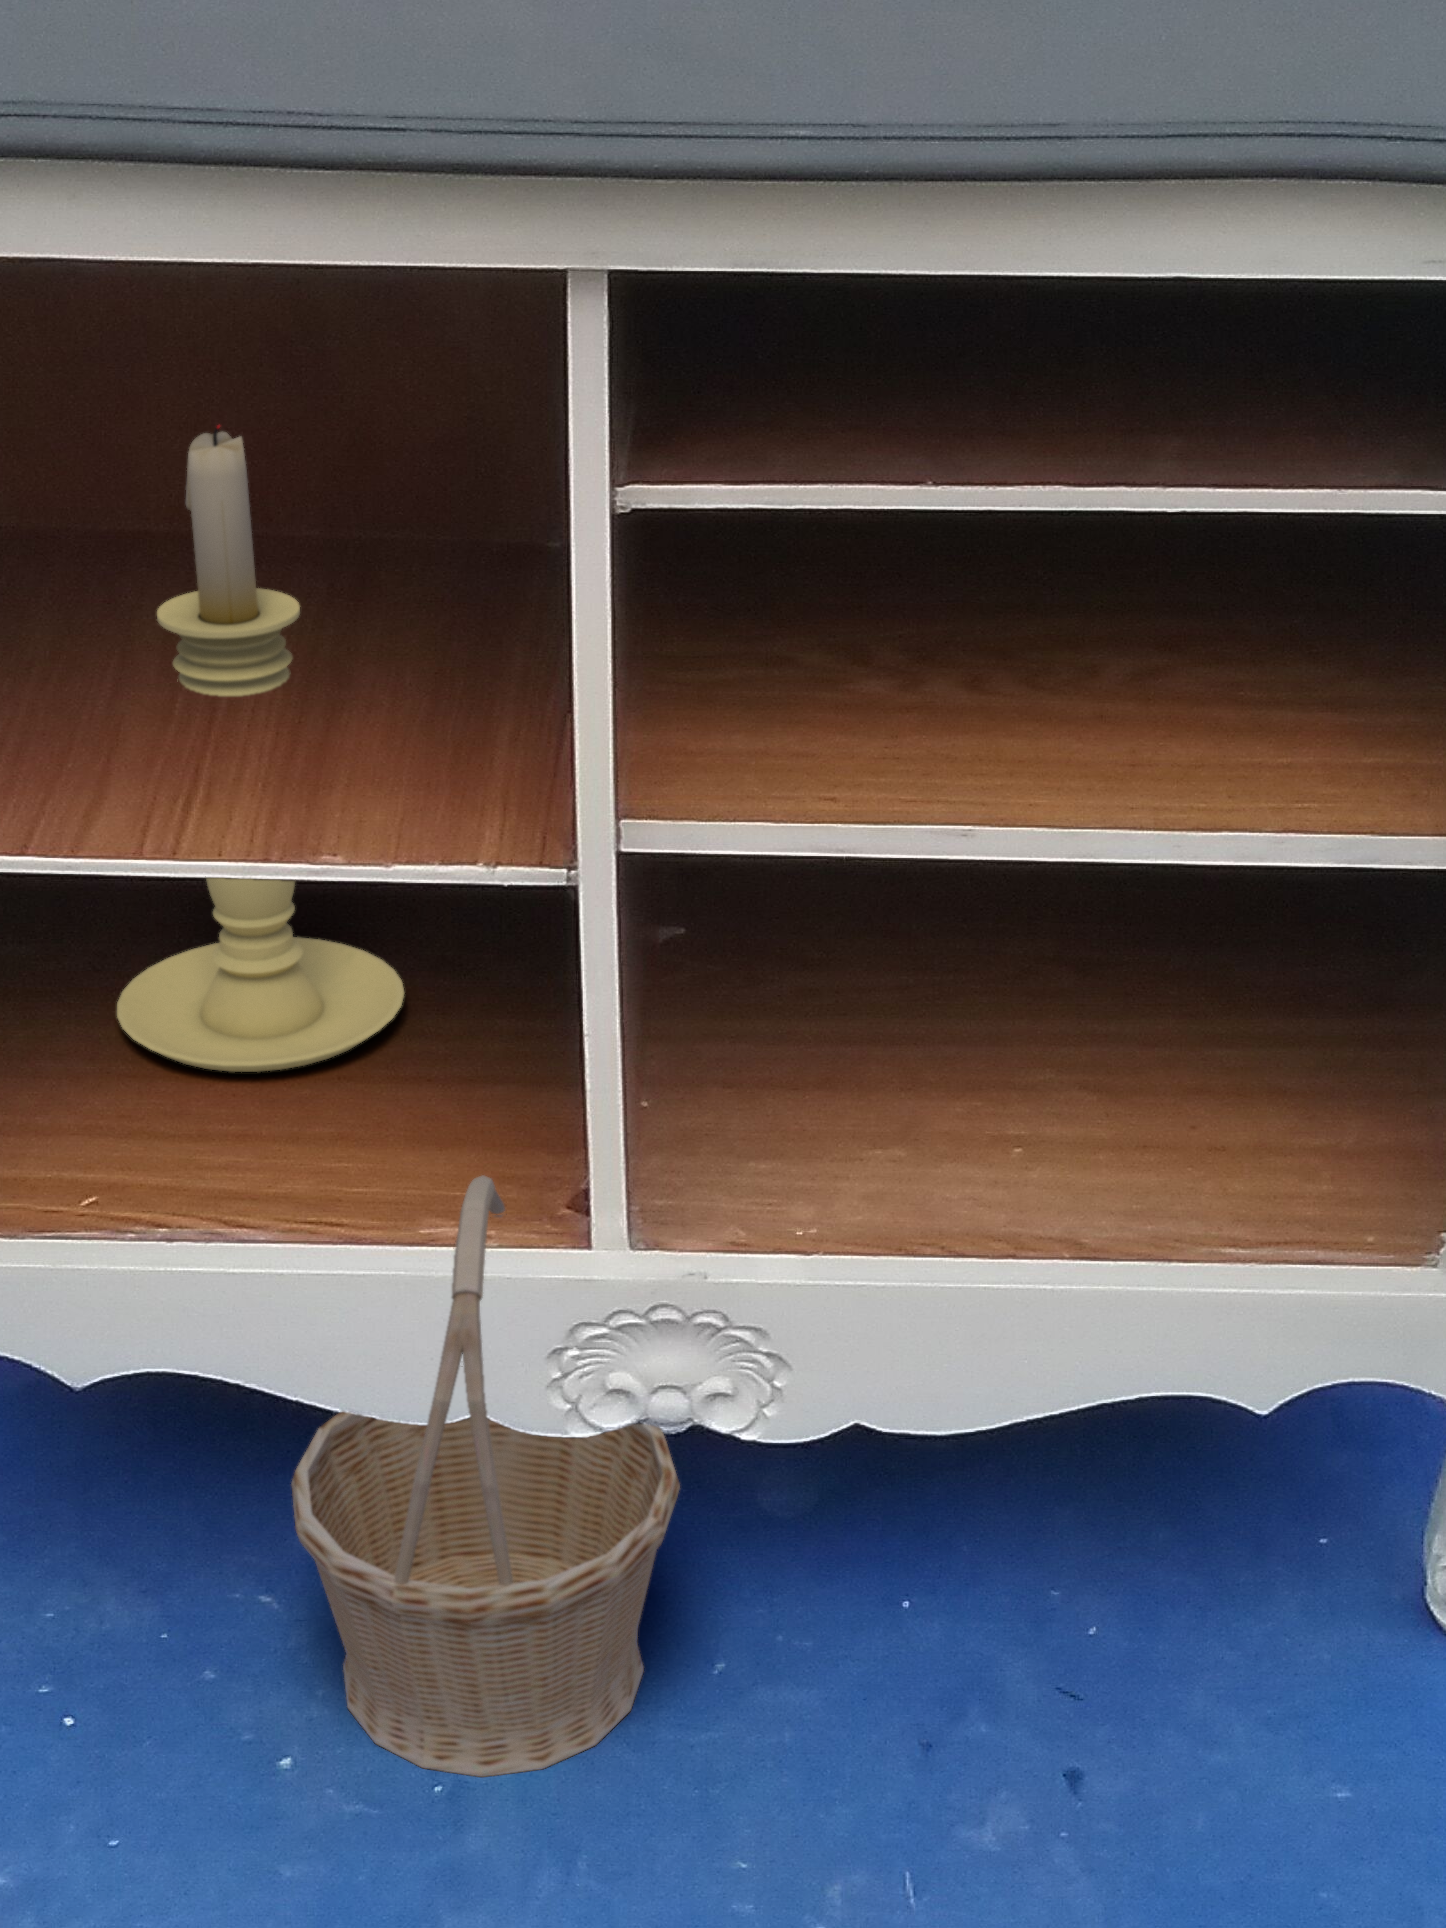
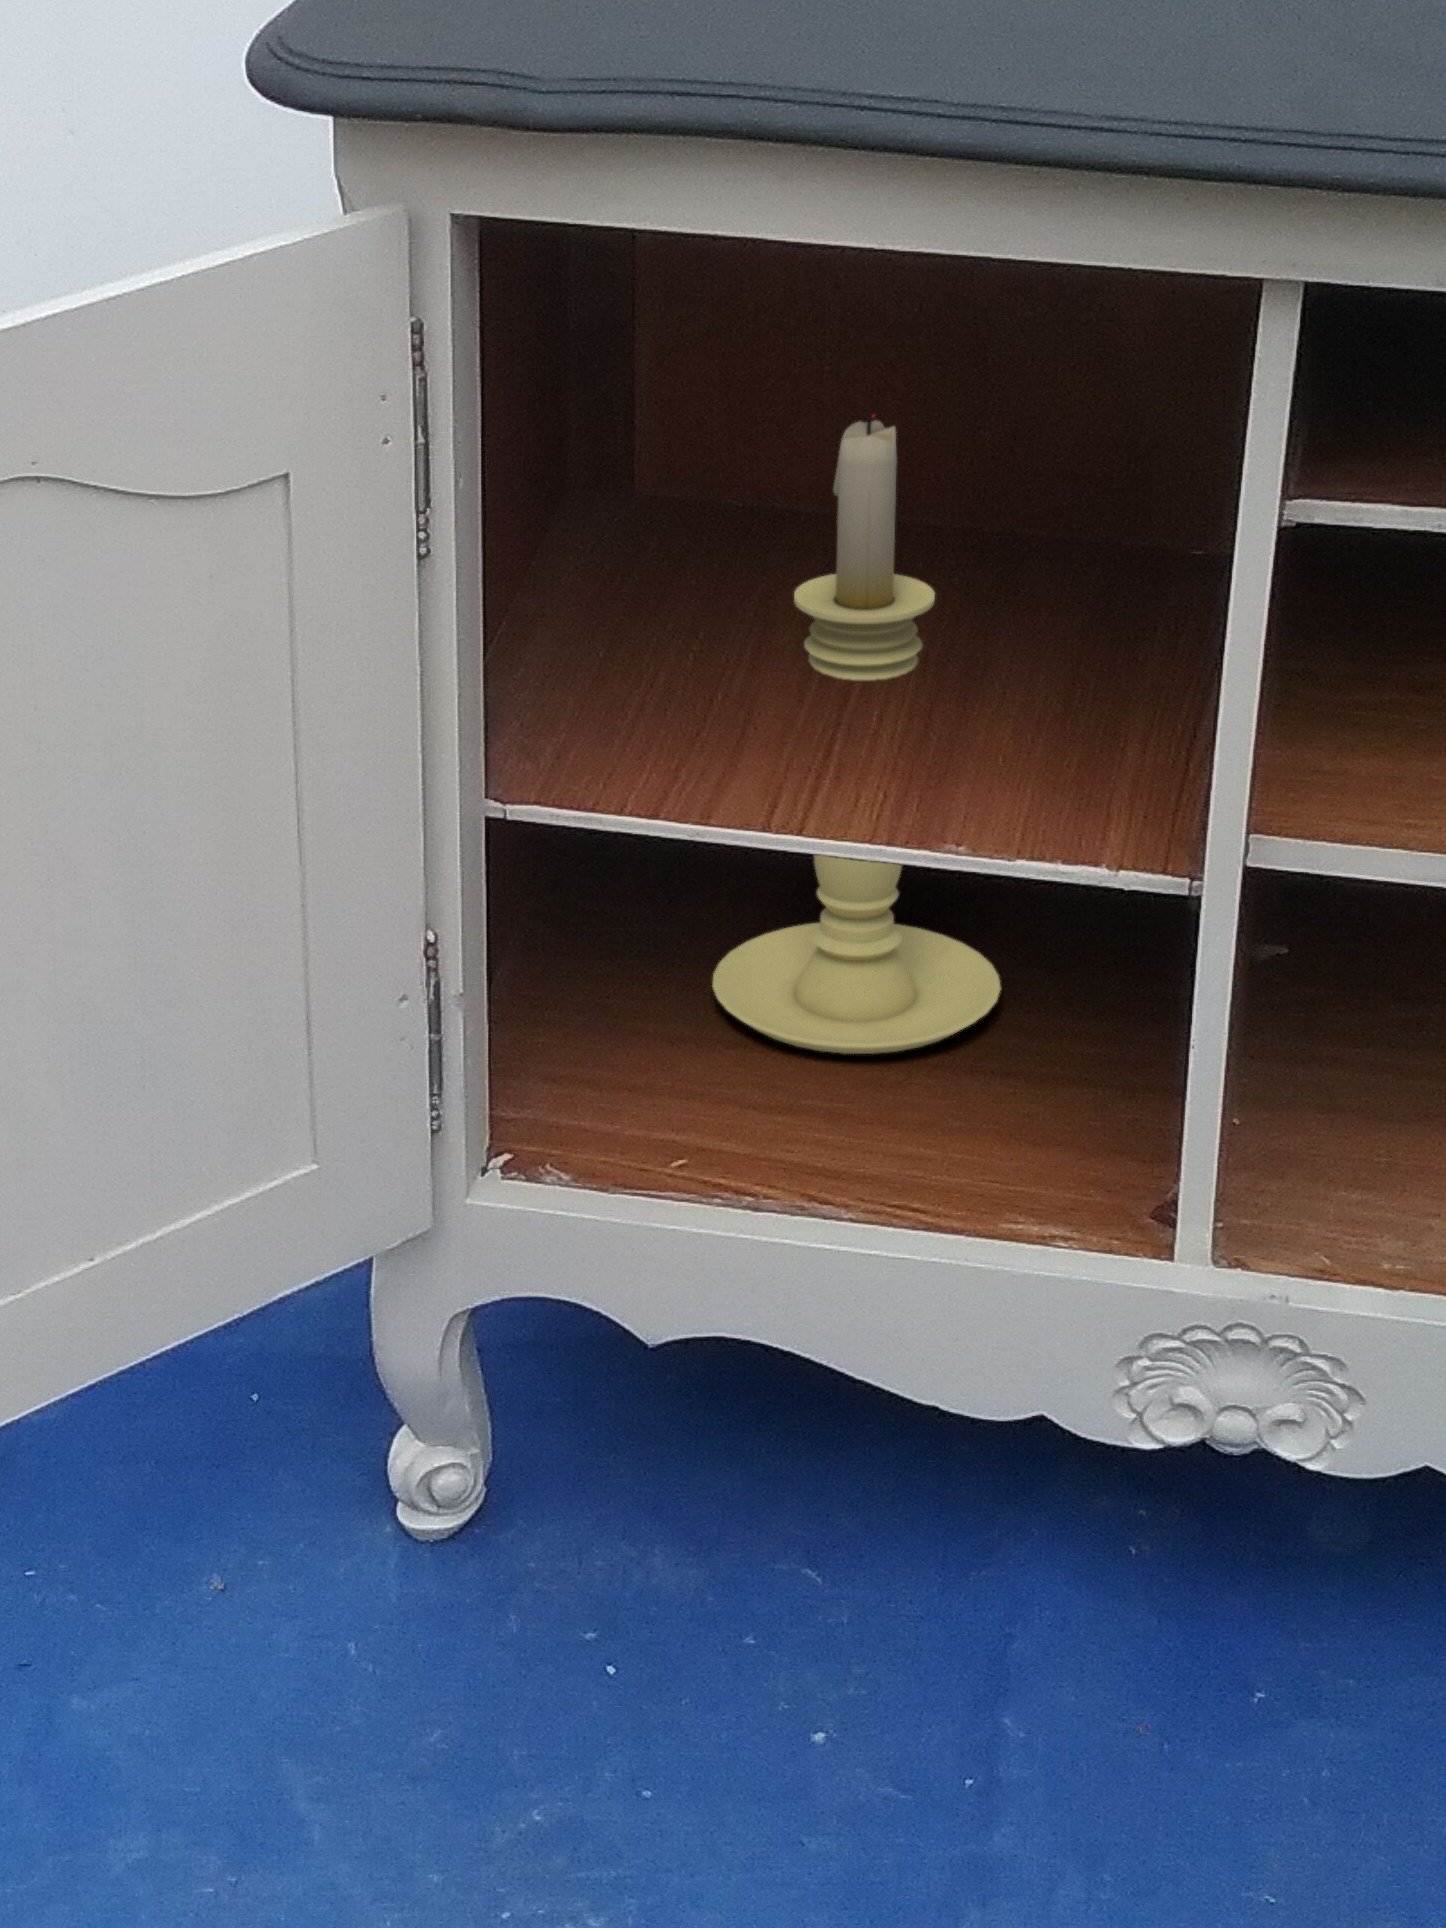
basket: present [291,1176,680,1777] -> none [847,1175,1242,1781]

